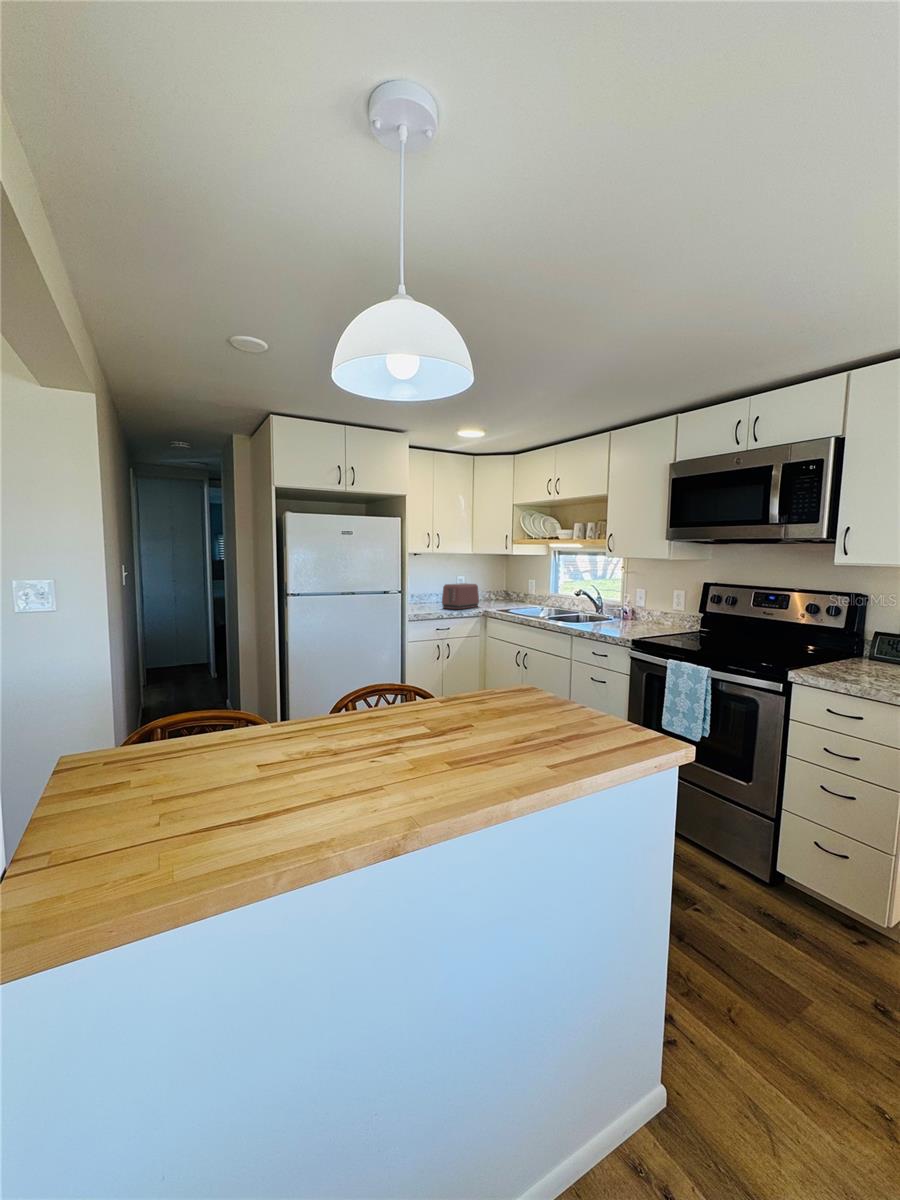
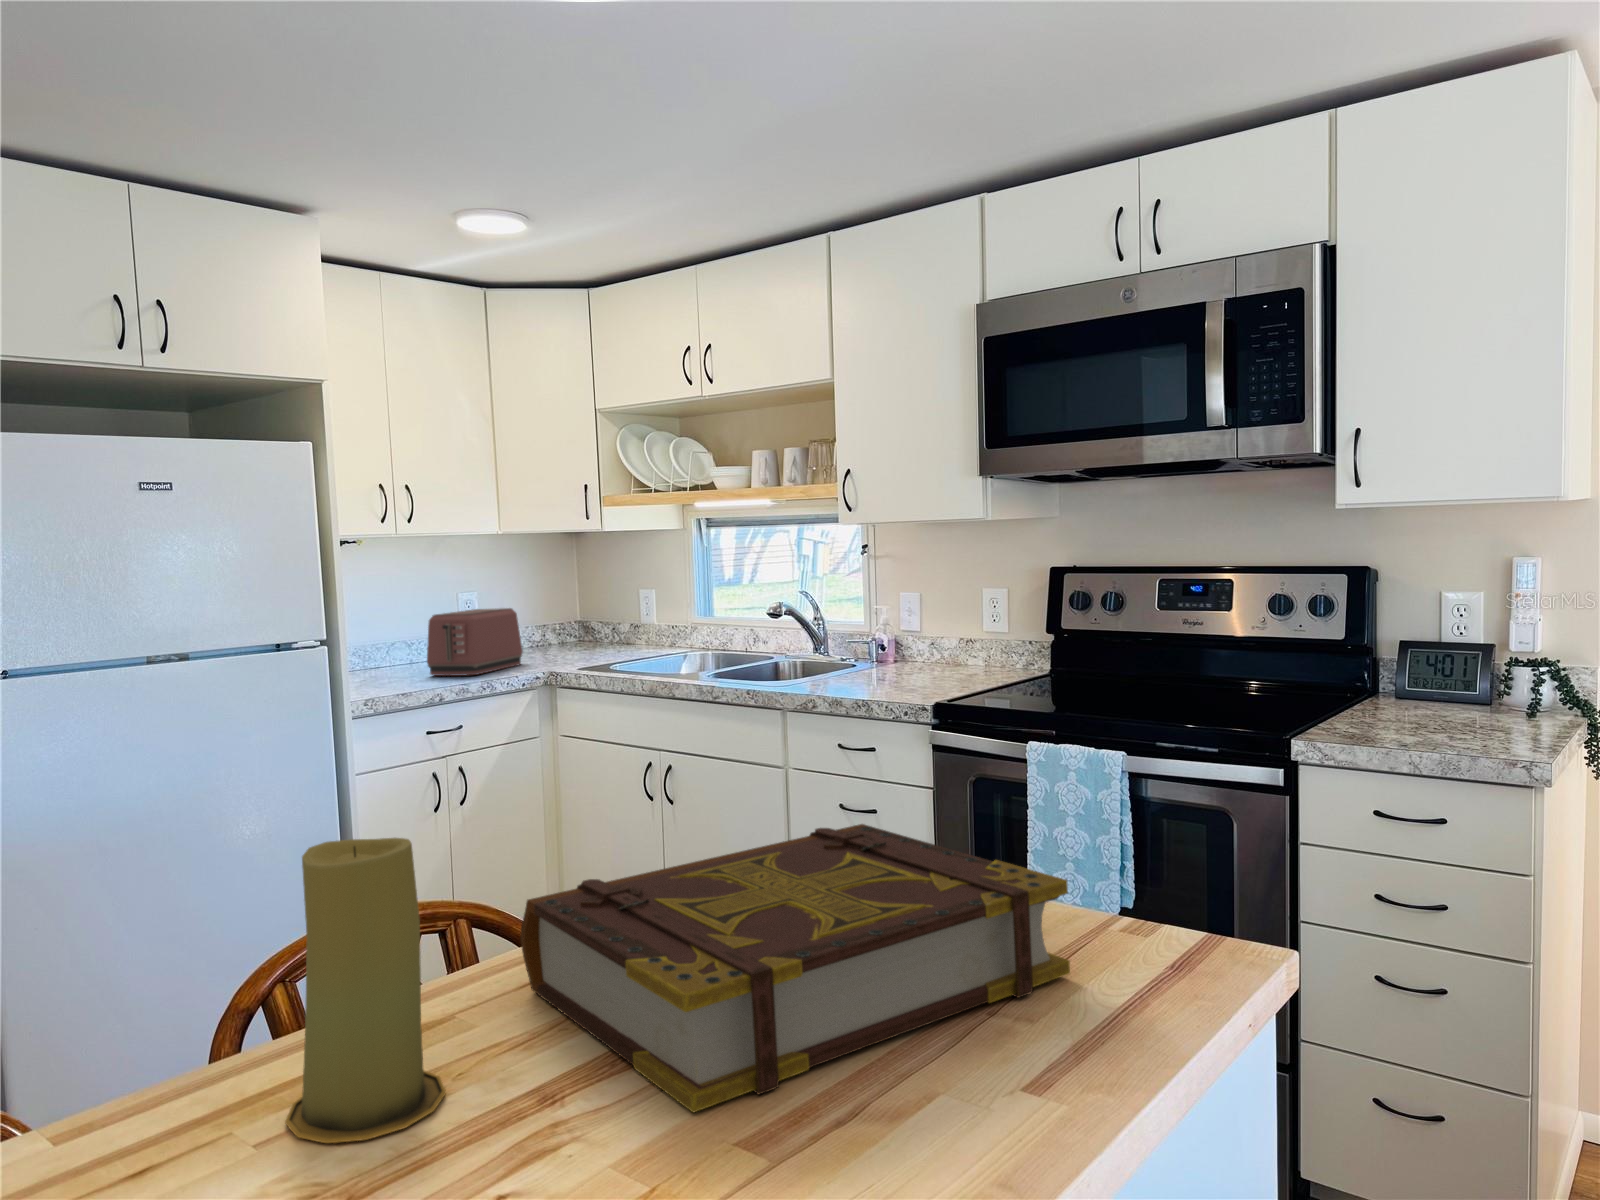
candle: none [328,654,373,742] -> present [285,838,446,1143]
book: none [411,675,596,752] -> present [520,824,1070,1112]

